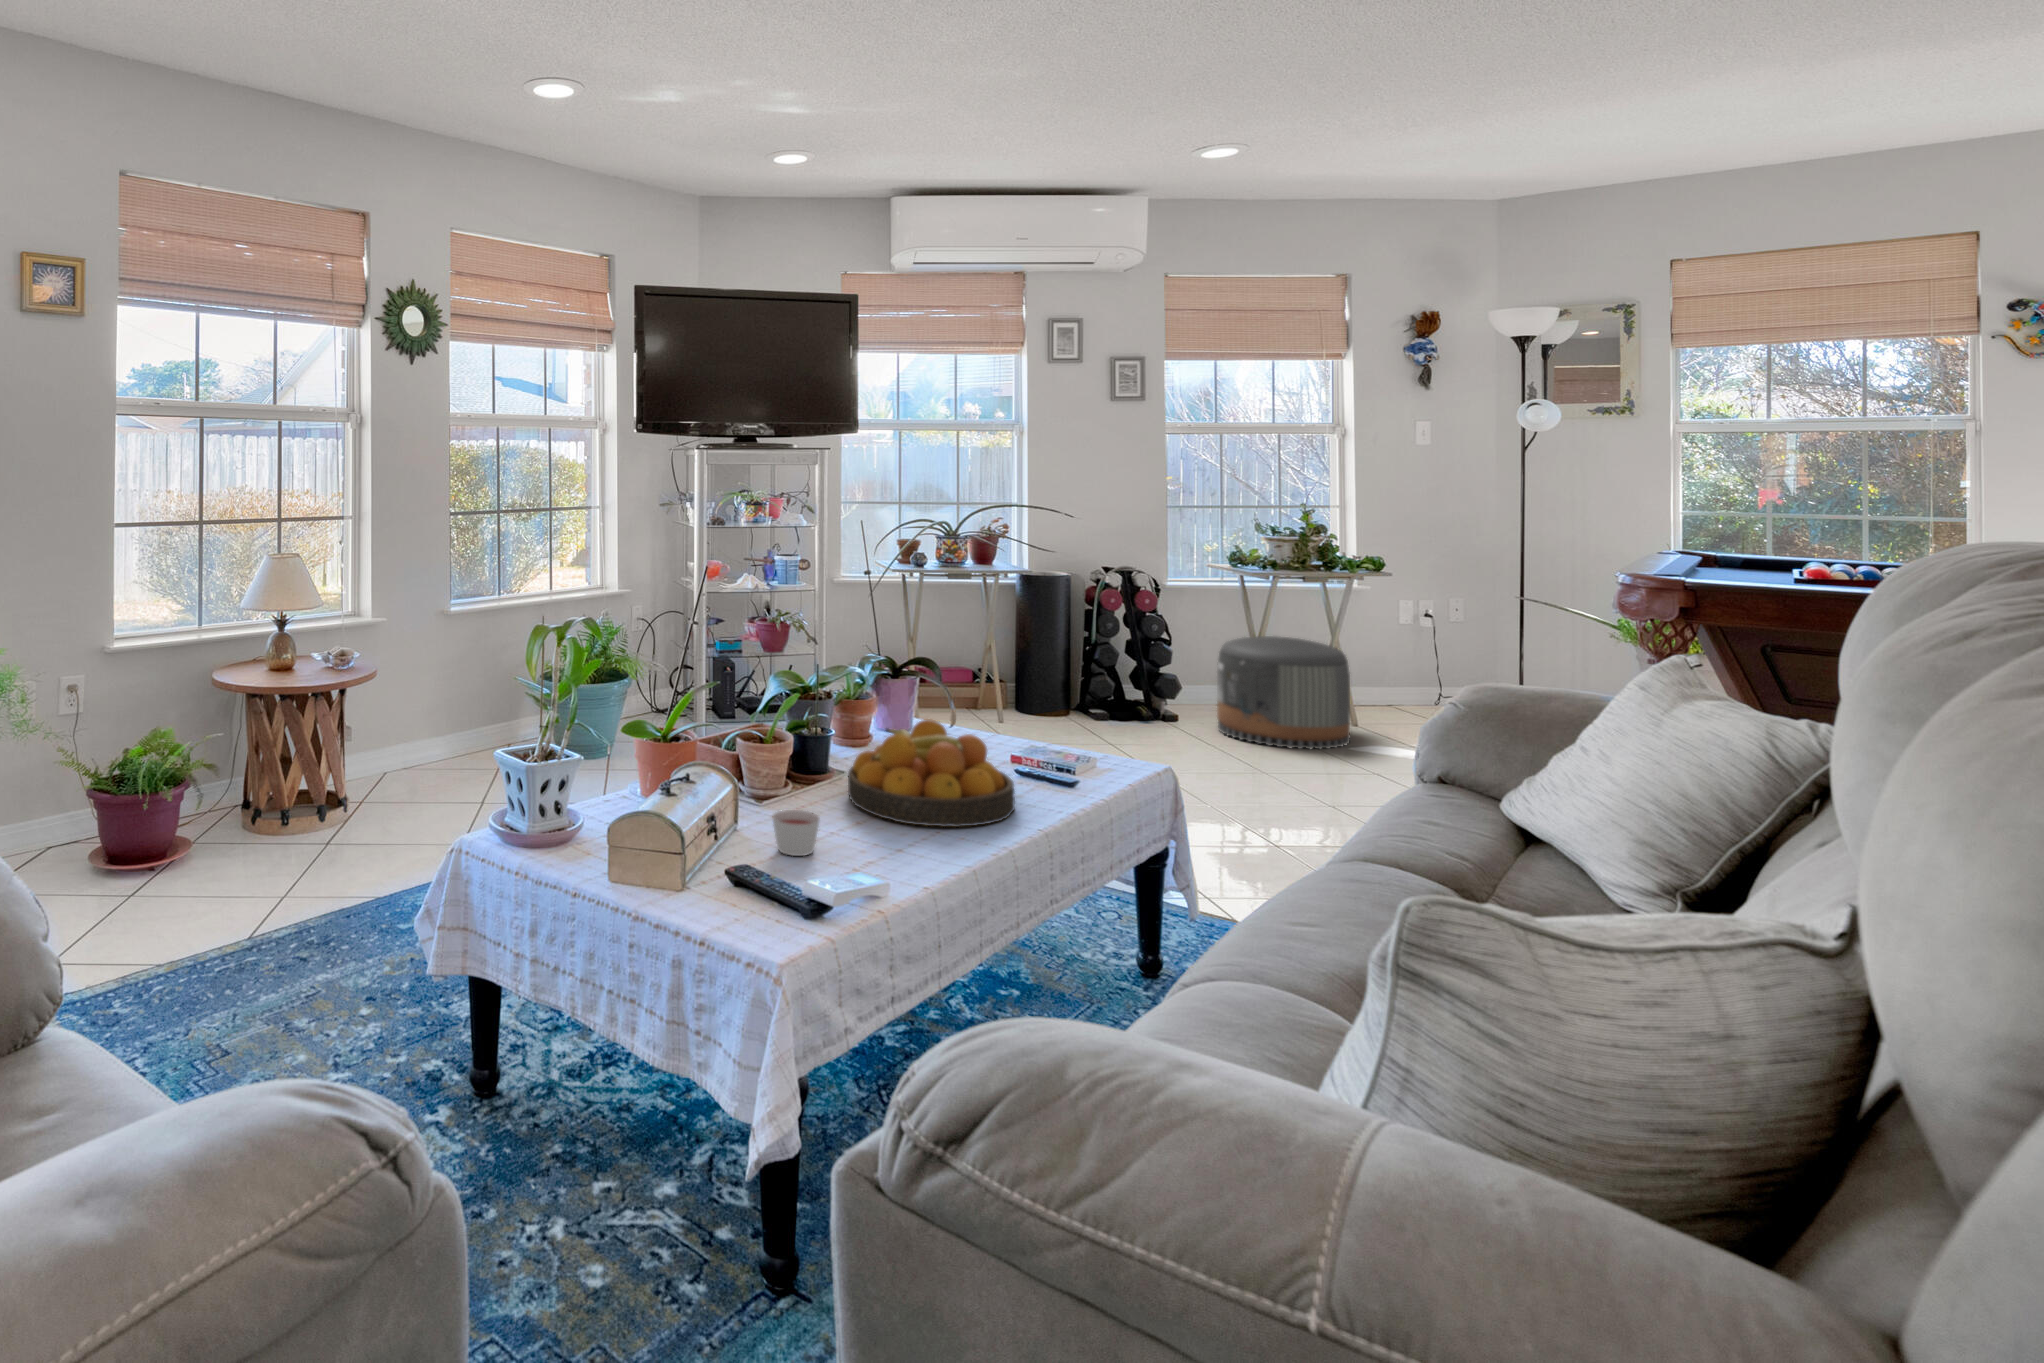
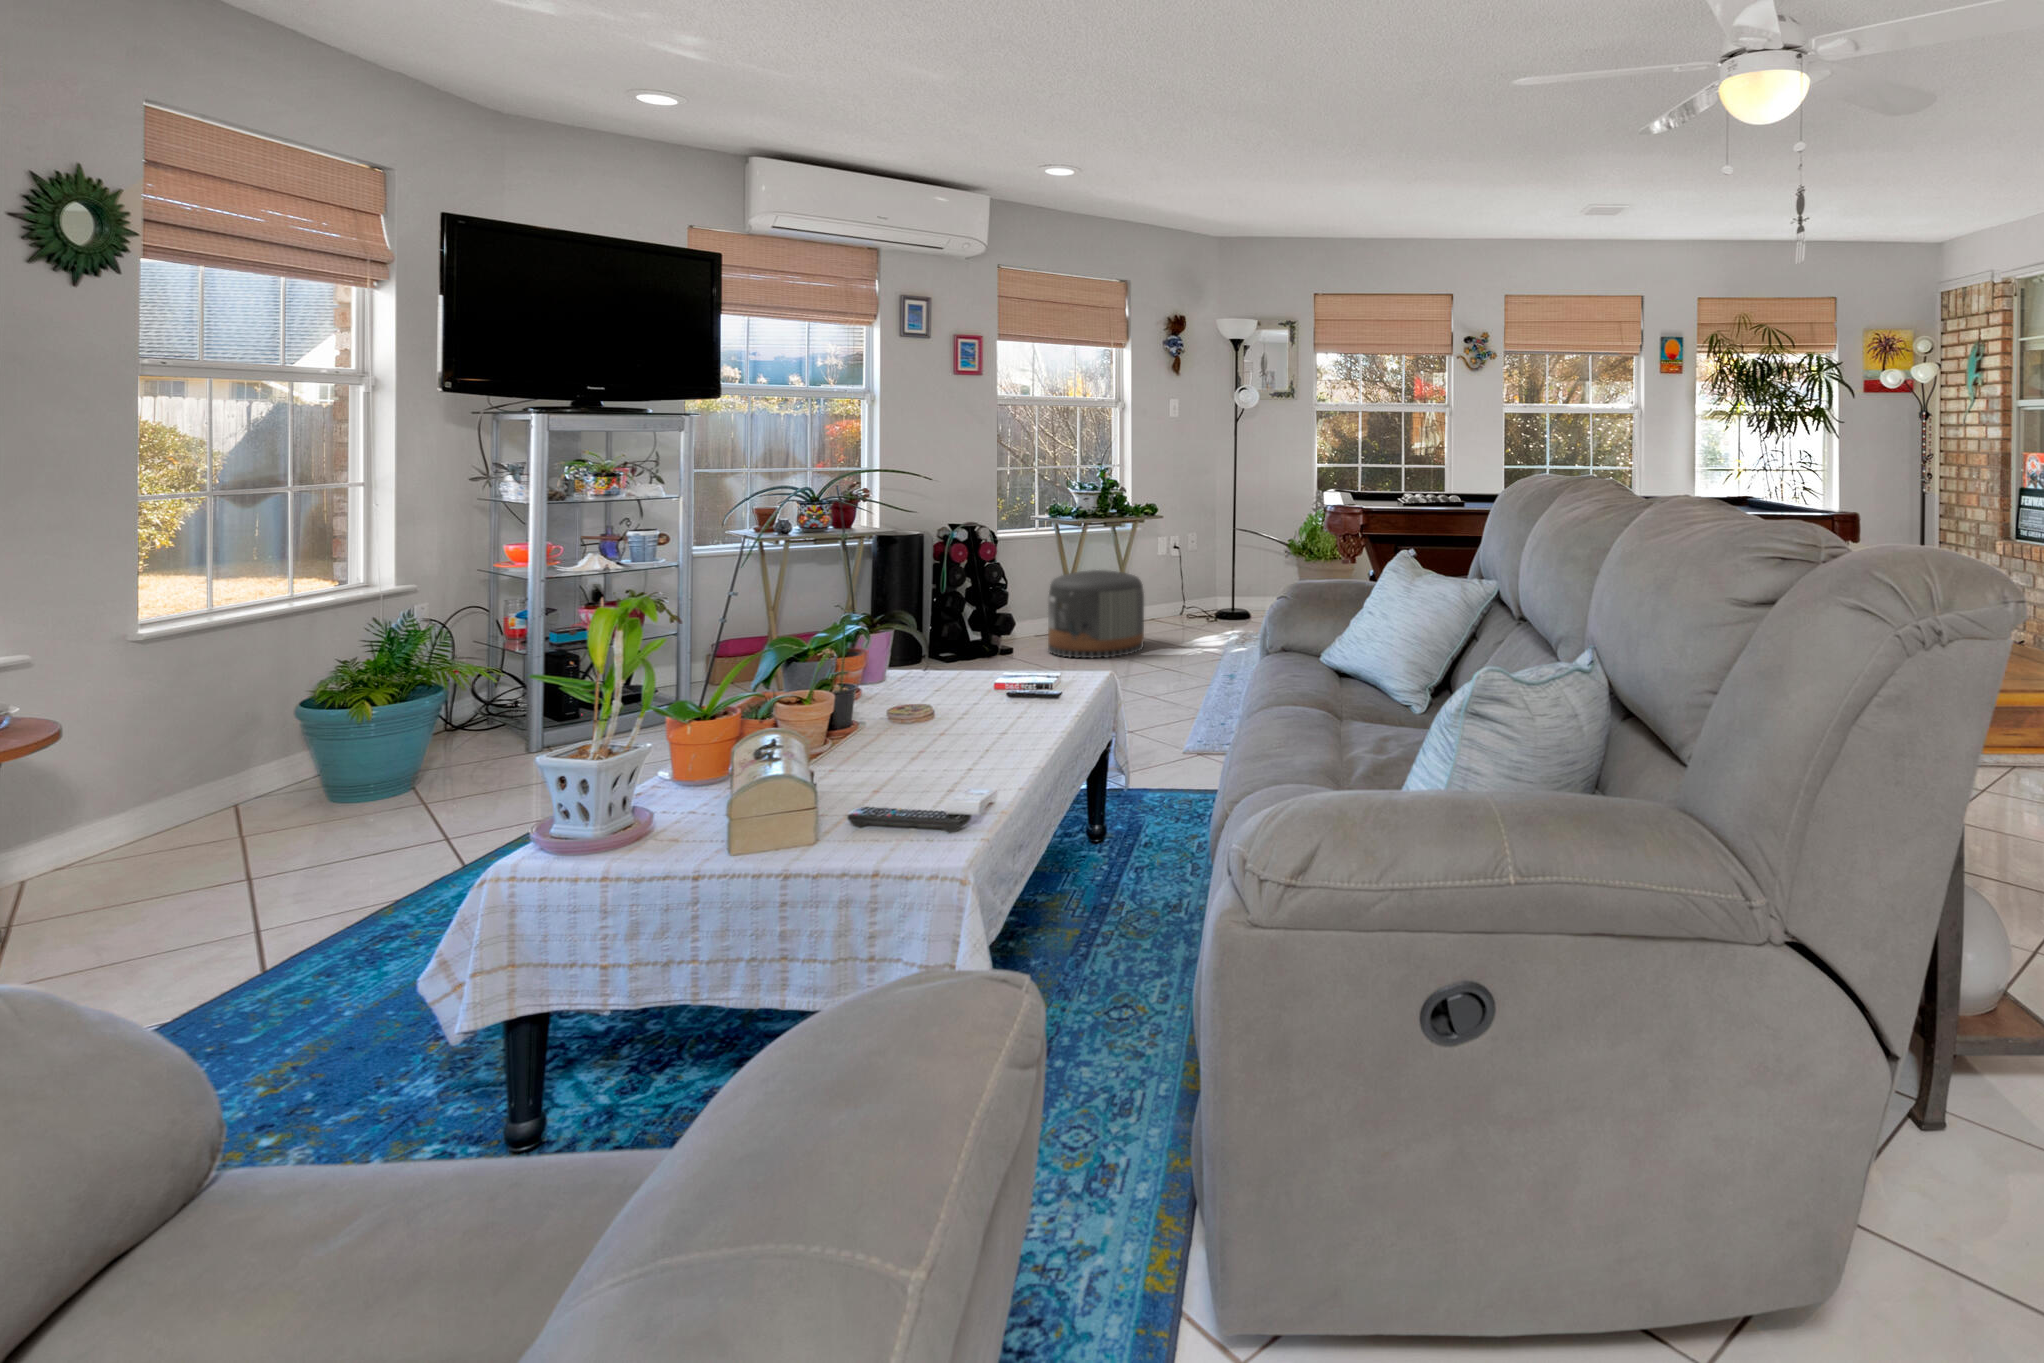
fruit bowl: present [848,719,1015,827] -> none [884,652,1038,744]
candle: present [772,810,820,856] -> none [858,747,906,791]

